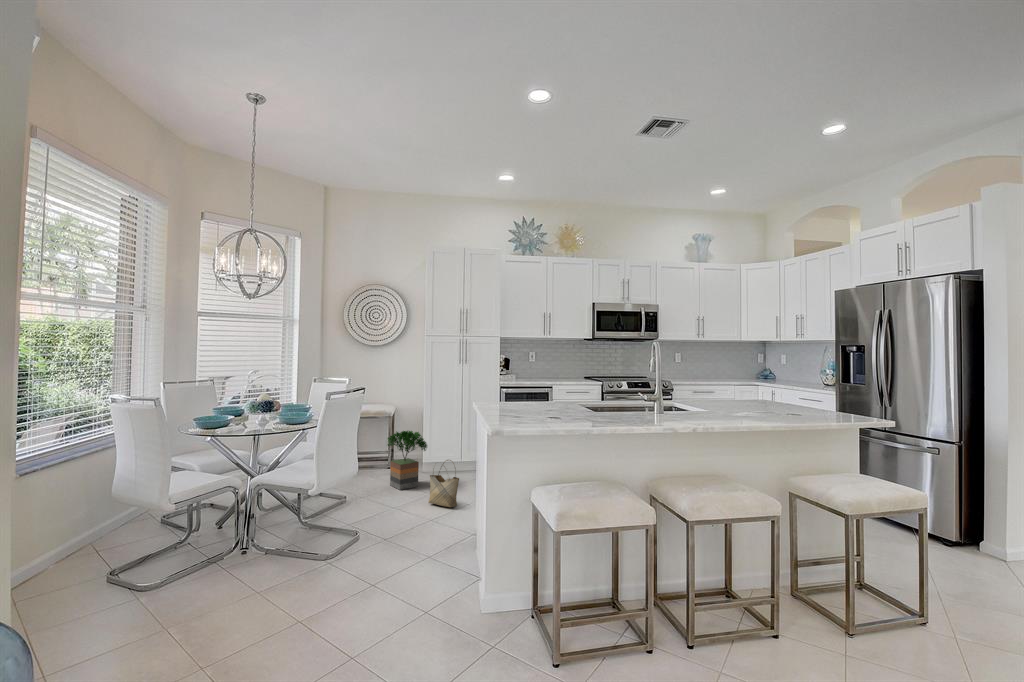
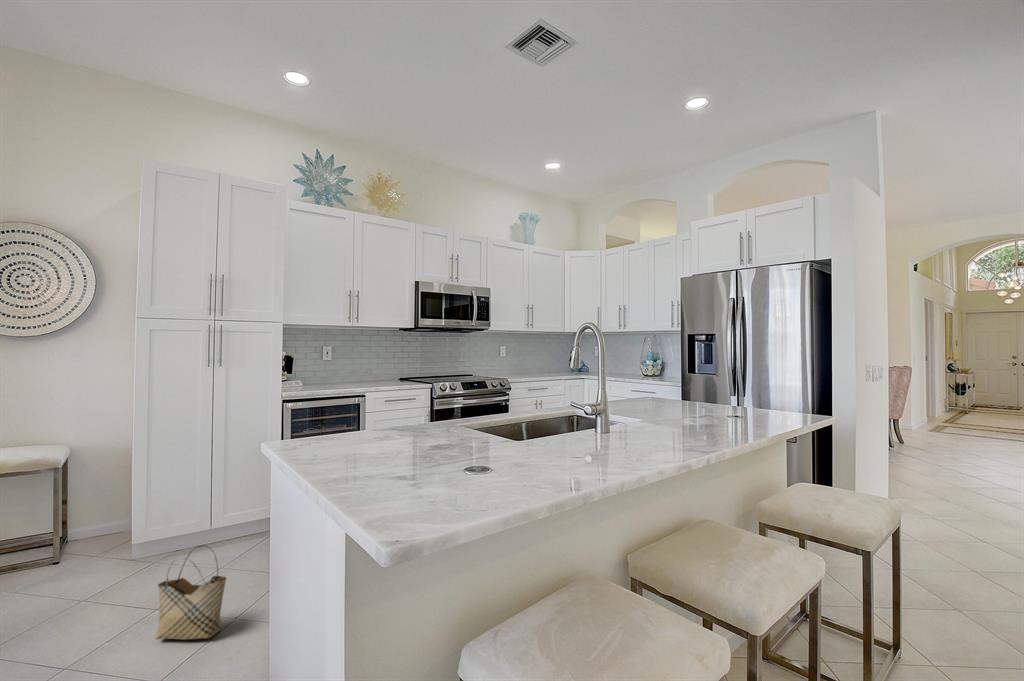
potted tree: present [388,431,427,490] -> none [45,493,151,617]

